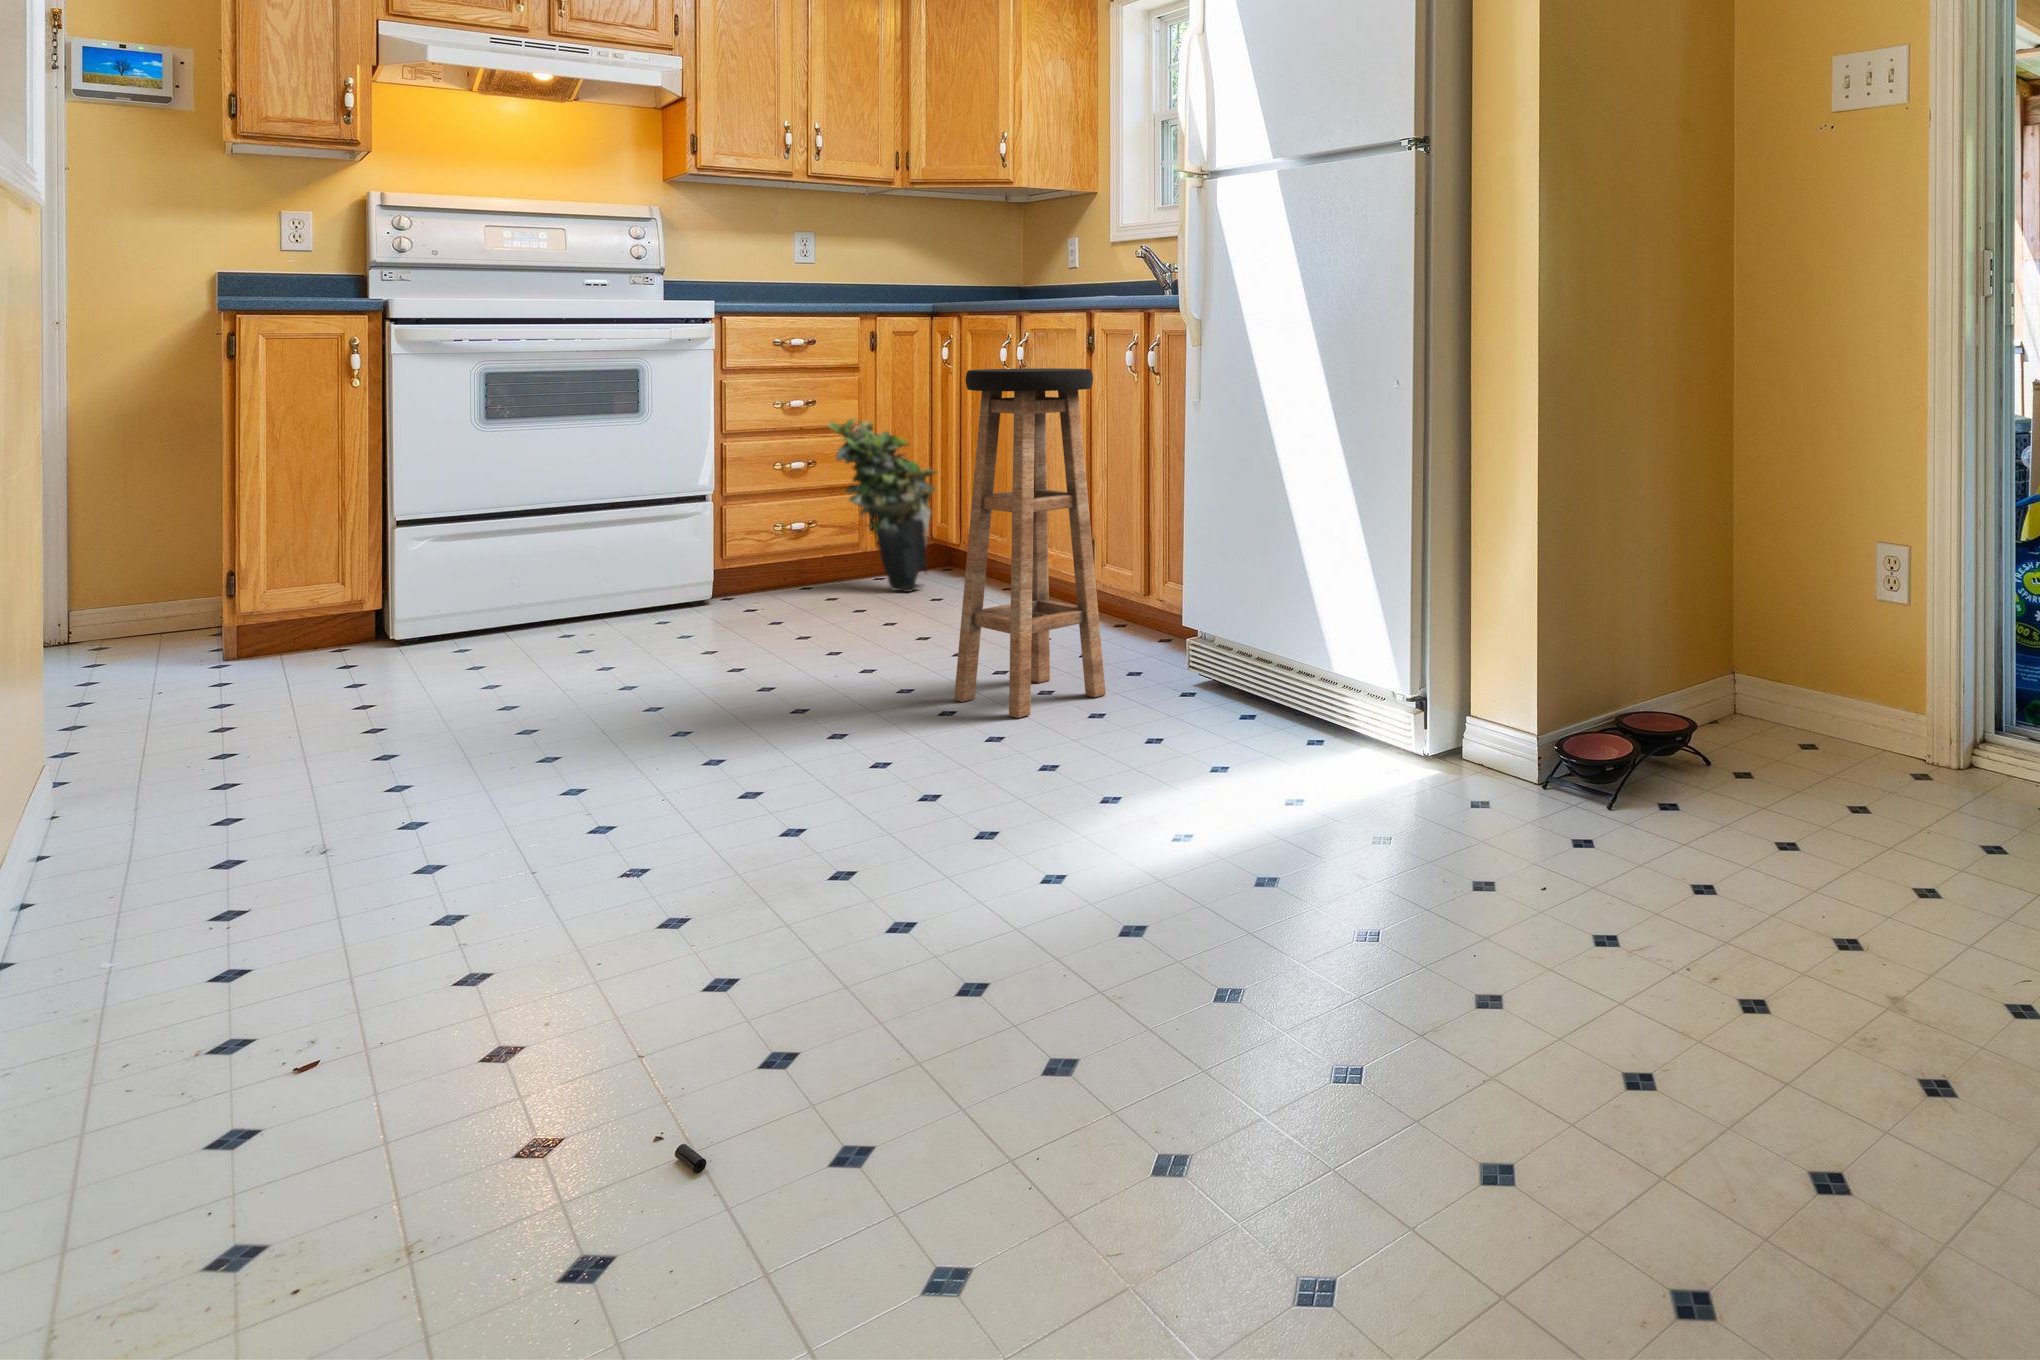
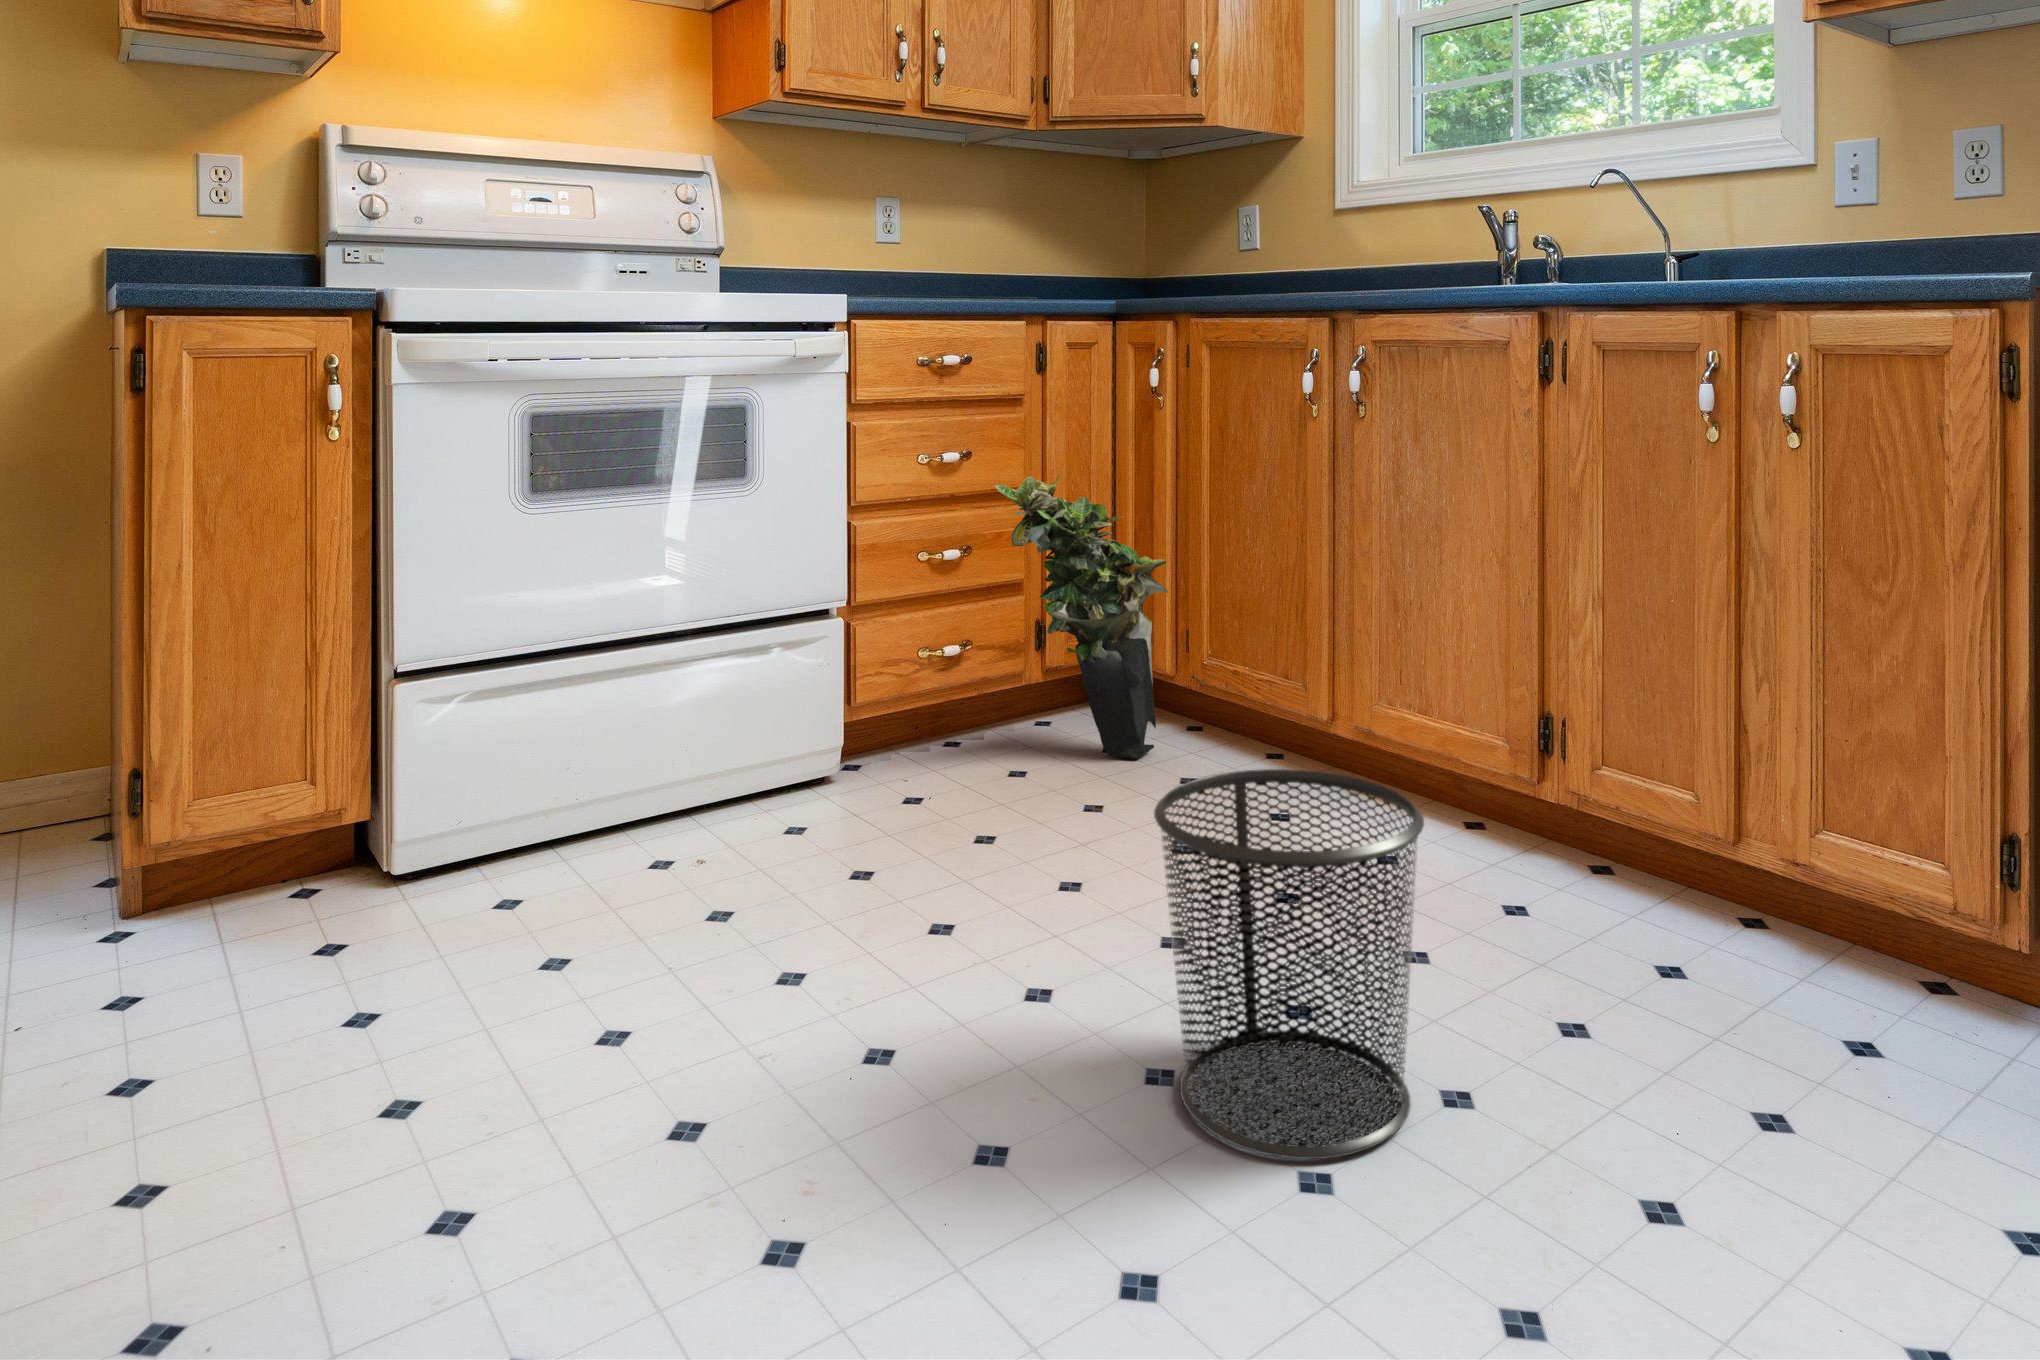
bar stool: present [954,368,1106,718] -> none [1629,379,1964,1220]
waste bin: none [739,554,875,711] -> present [1154,769,1424,1159]

